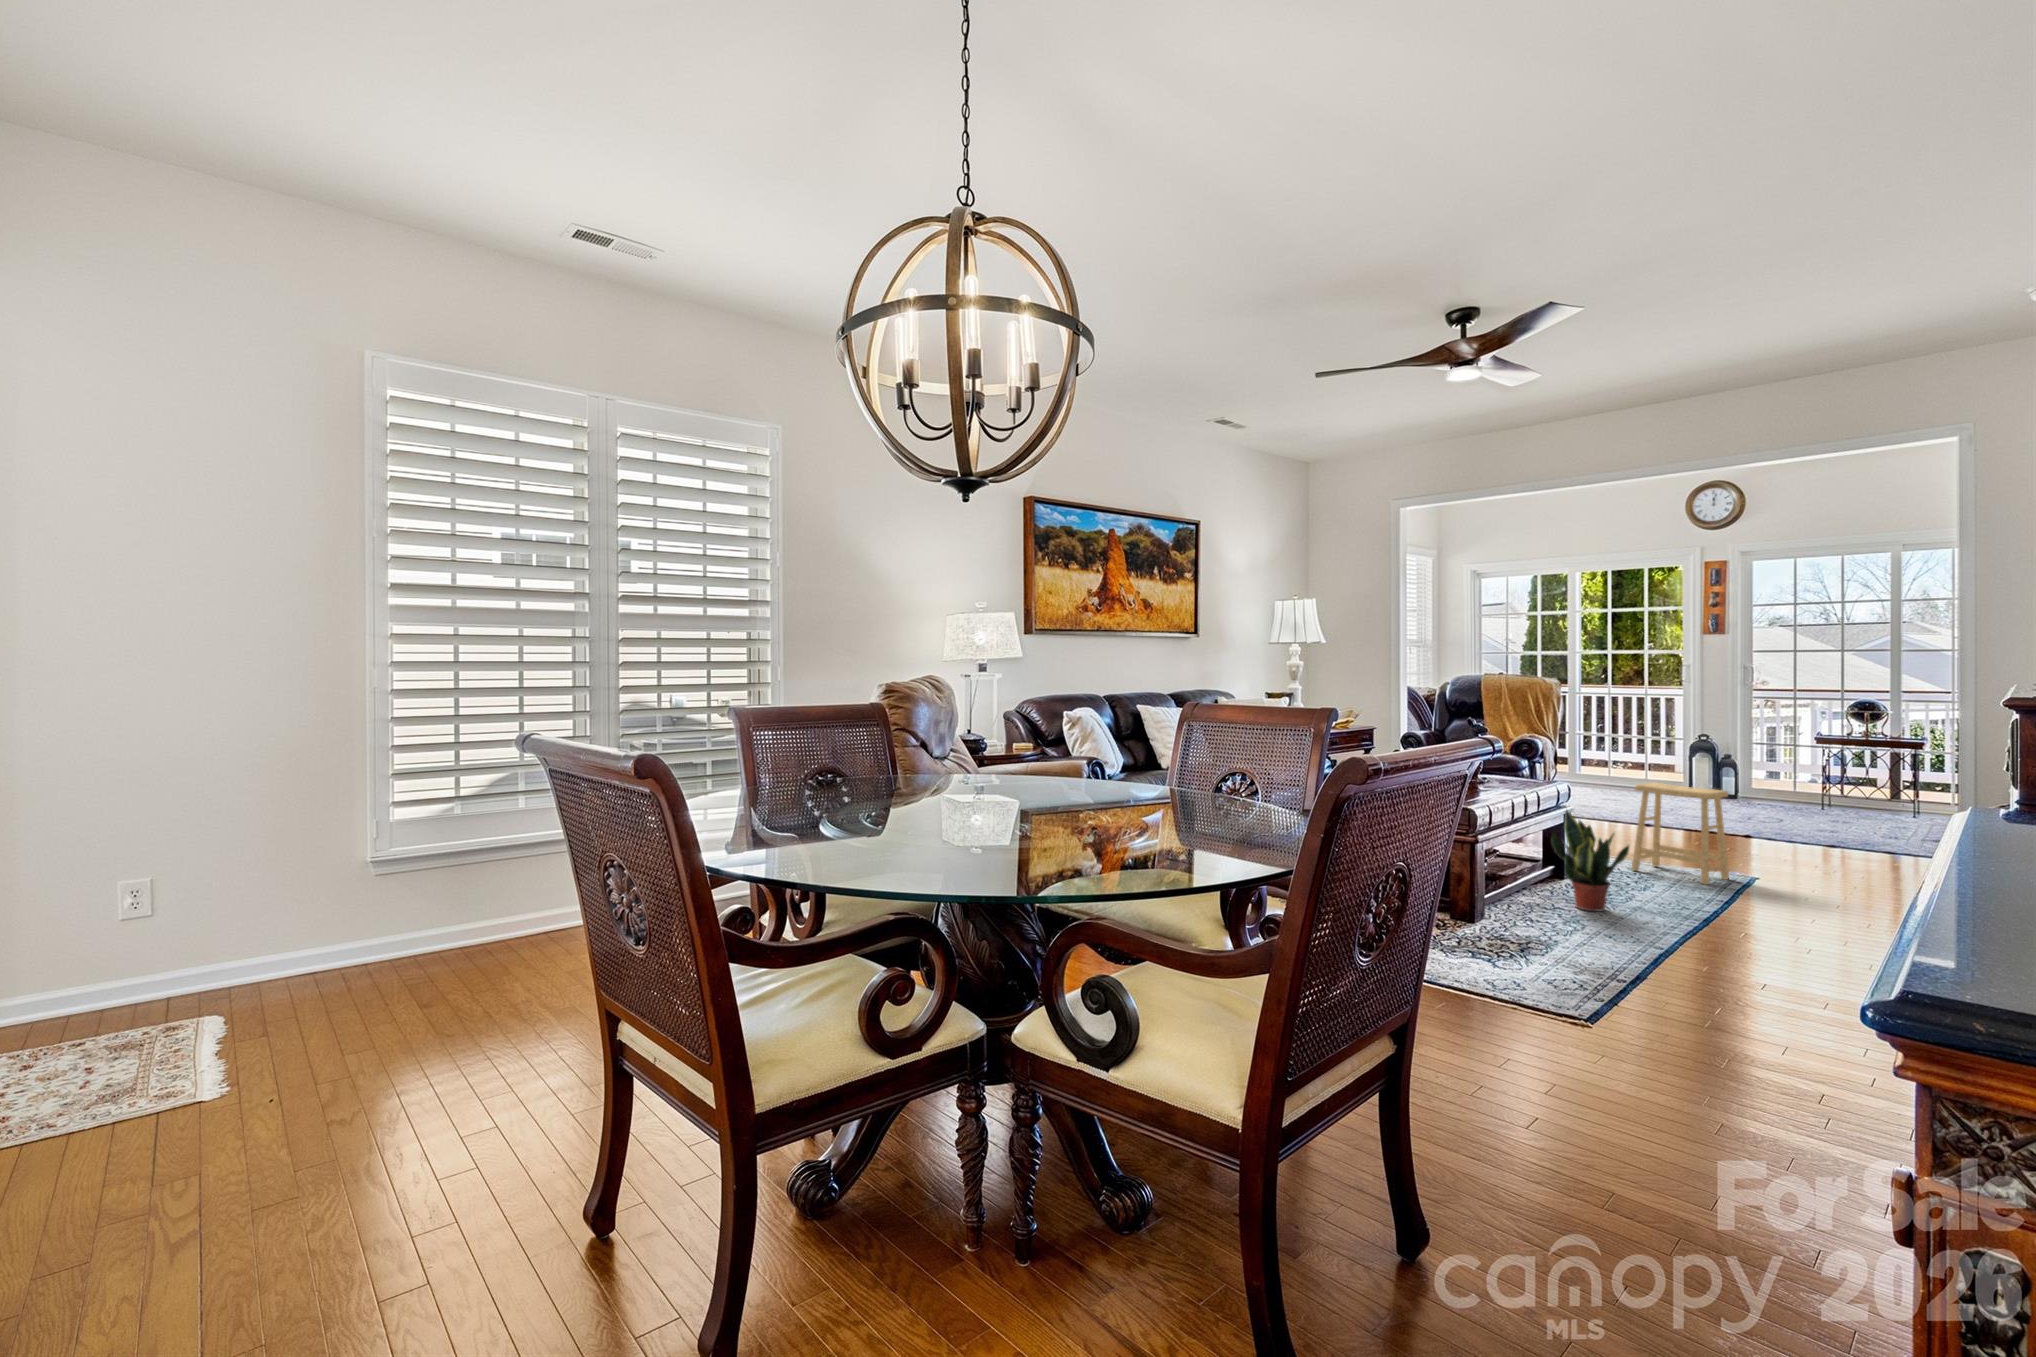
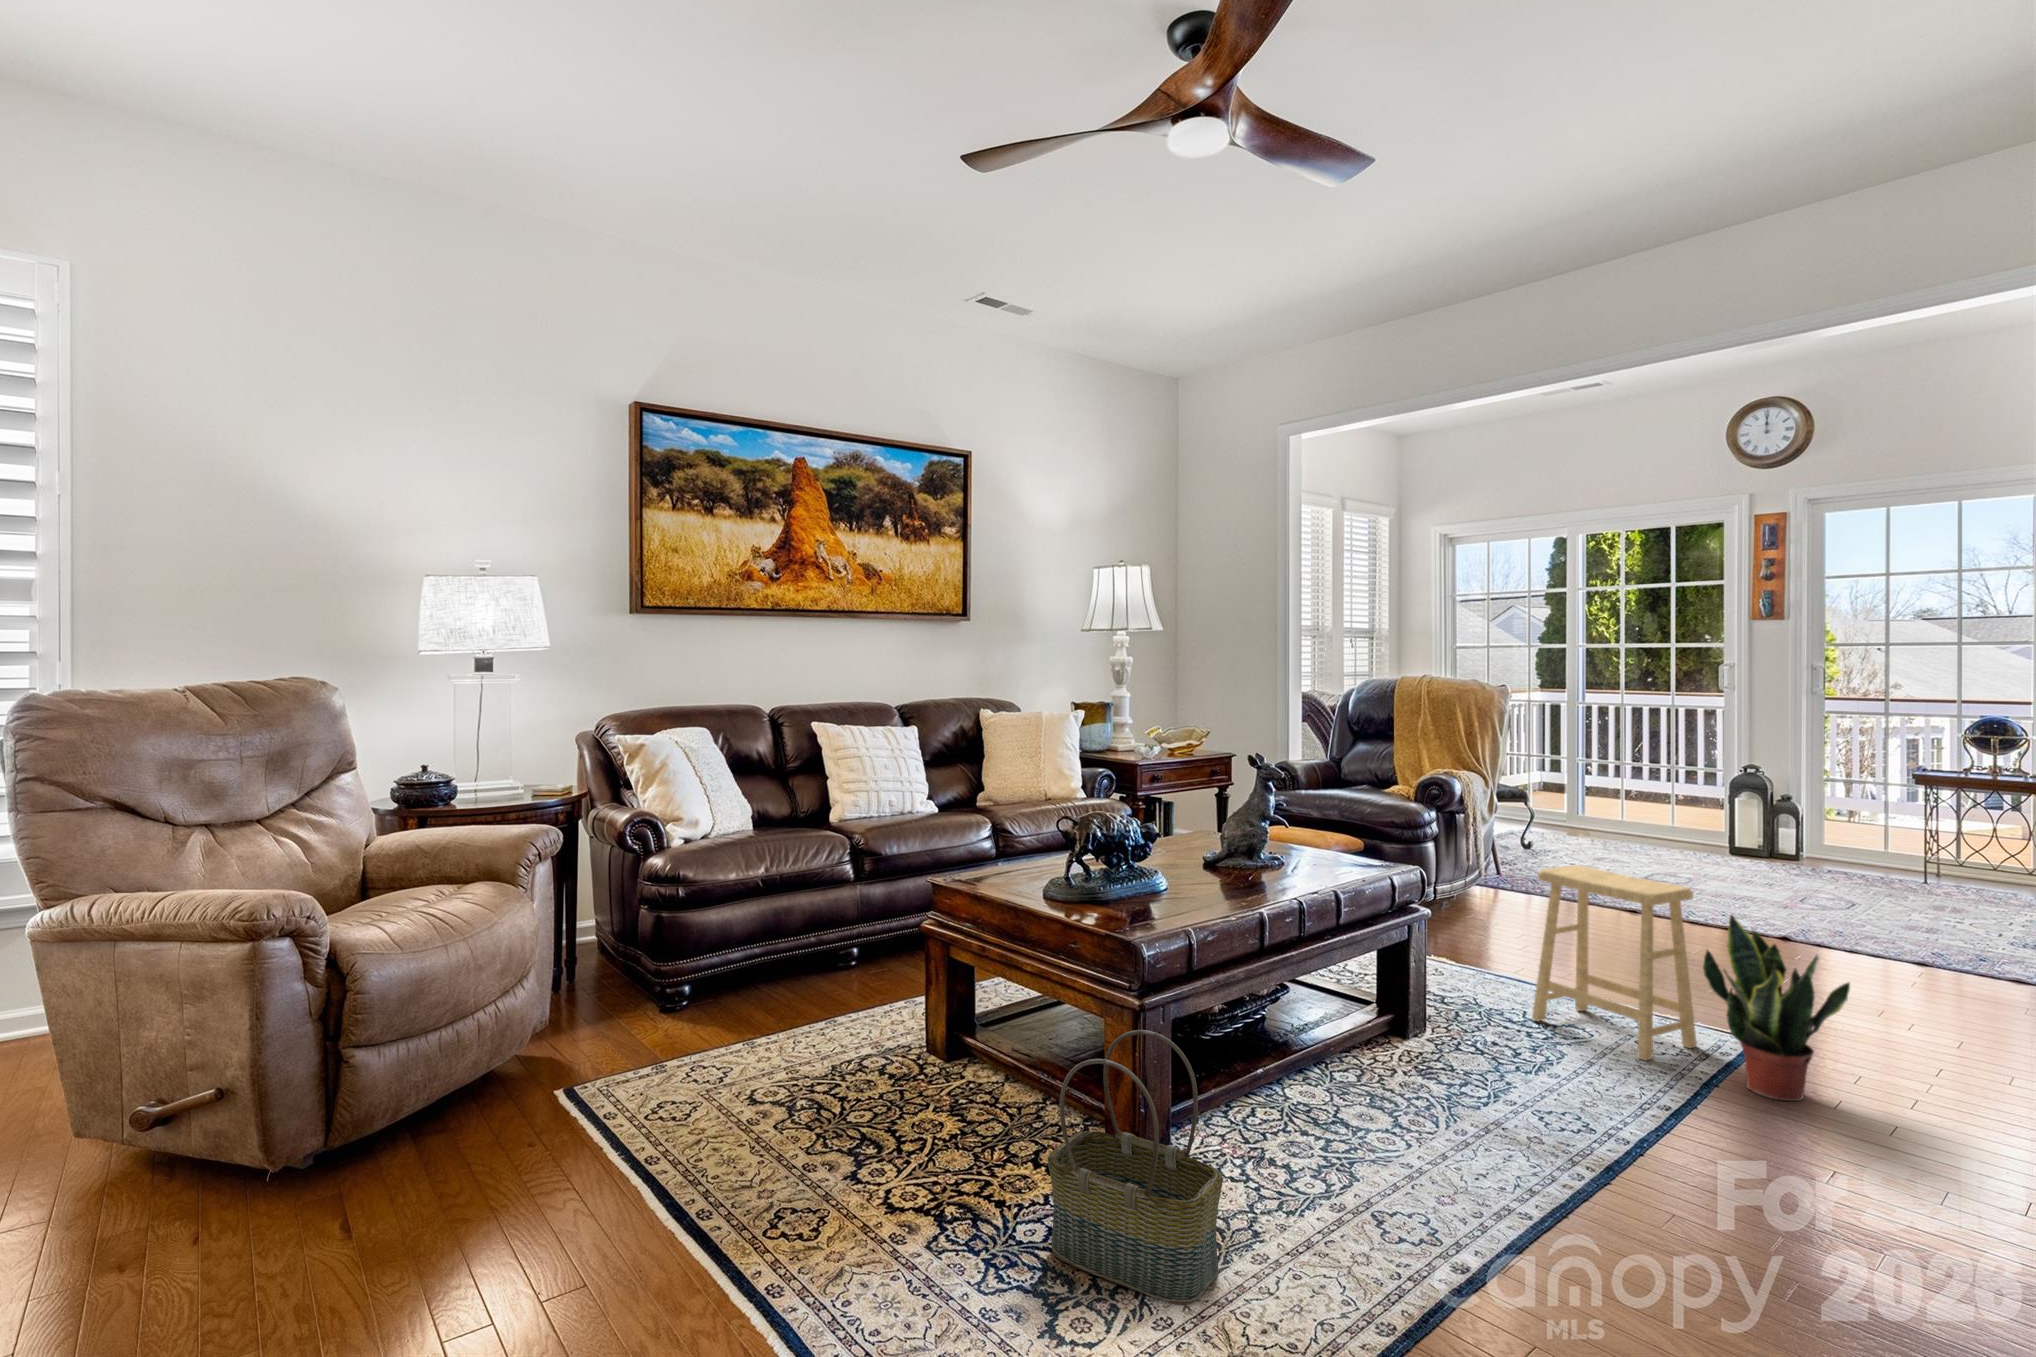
potted plant: present [1551,810,1629,911] -> present [1703,915,1850,1101]
basket: none [1477,843,1568,959] -> present [1048,1030,1223,1305]

